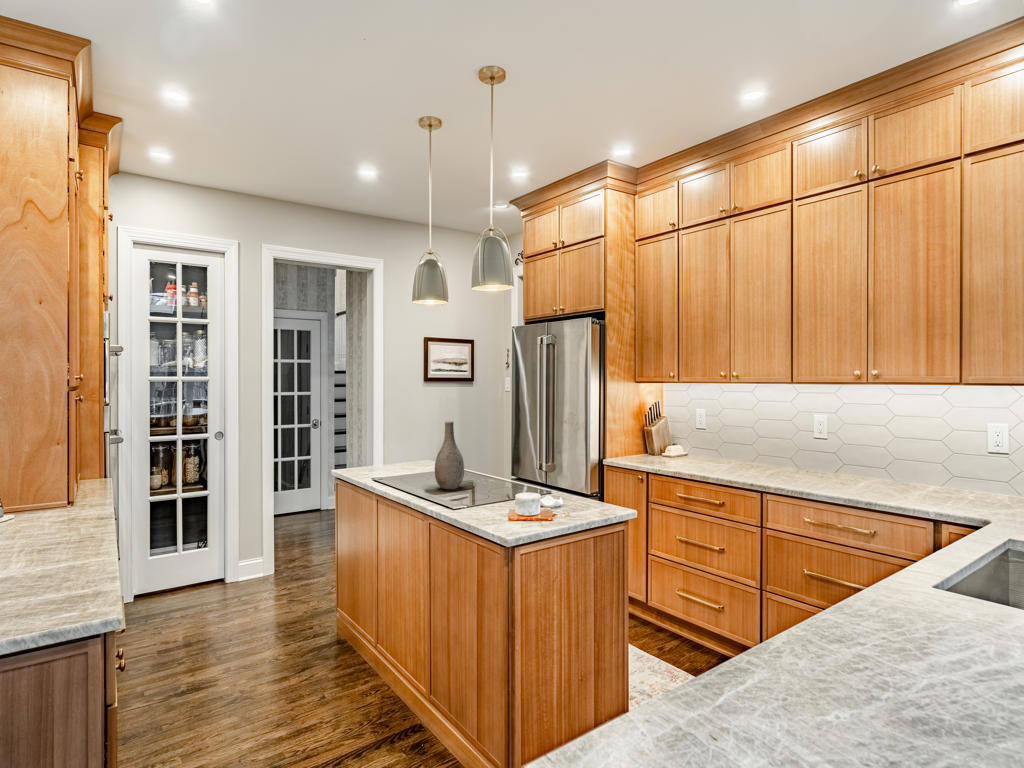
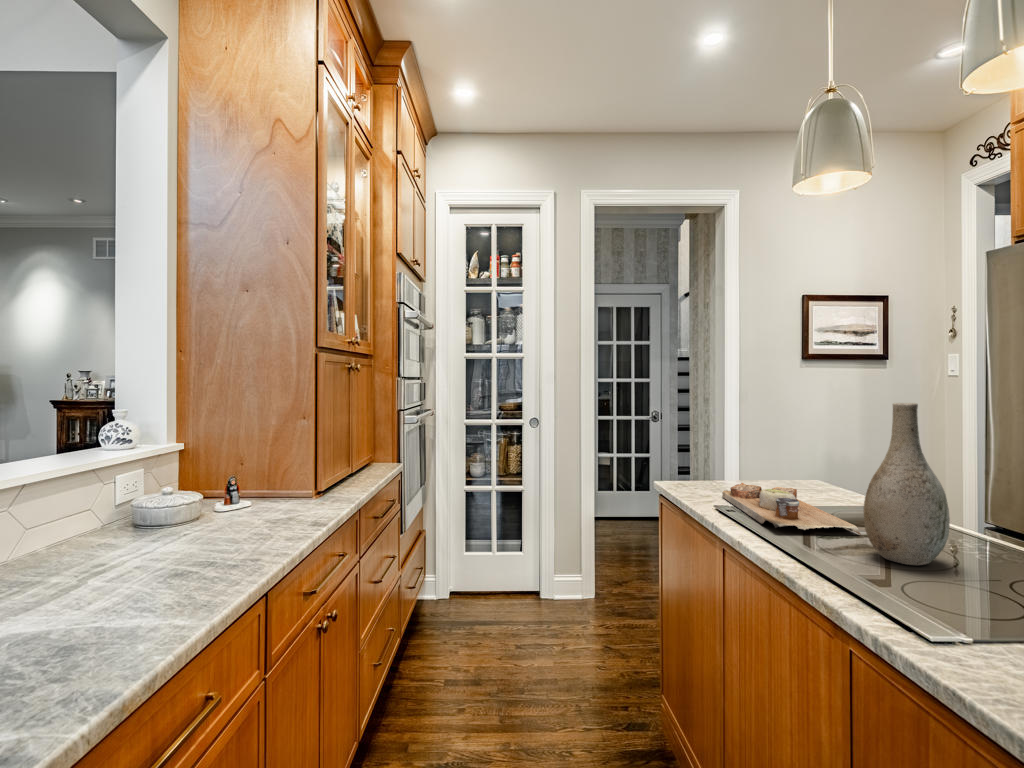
cutting board: none [374,465,437,483] -> present [722,483,860,534]

